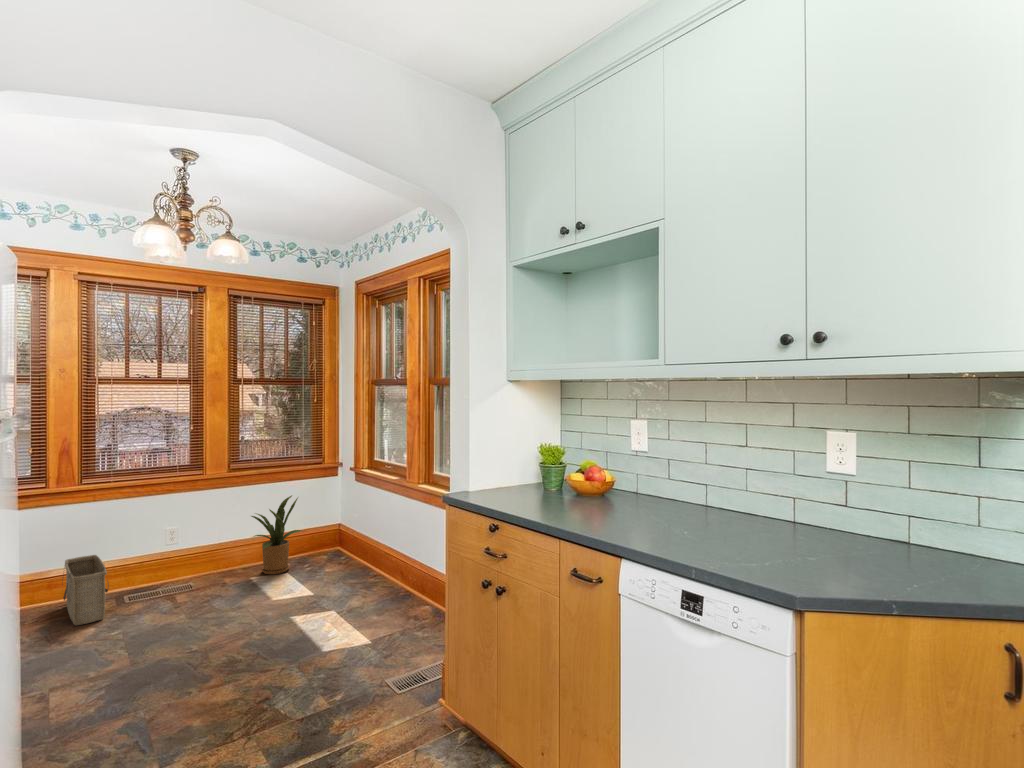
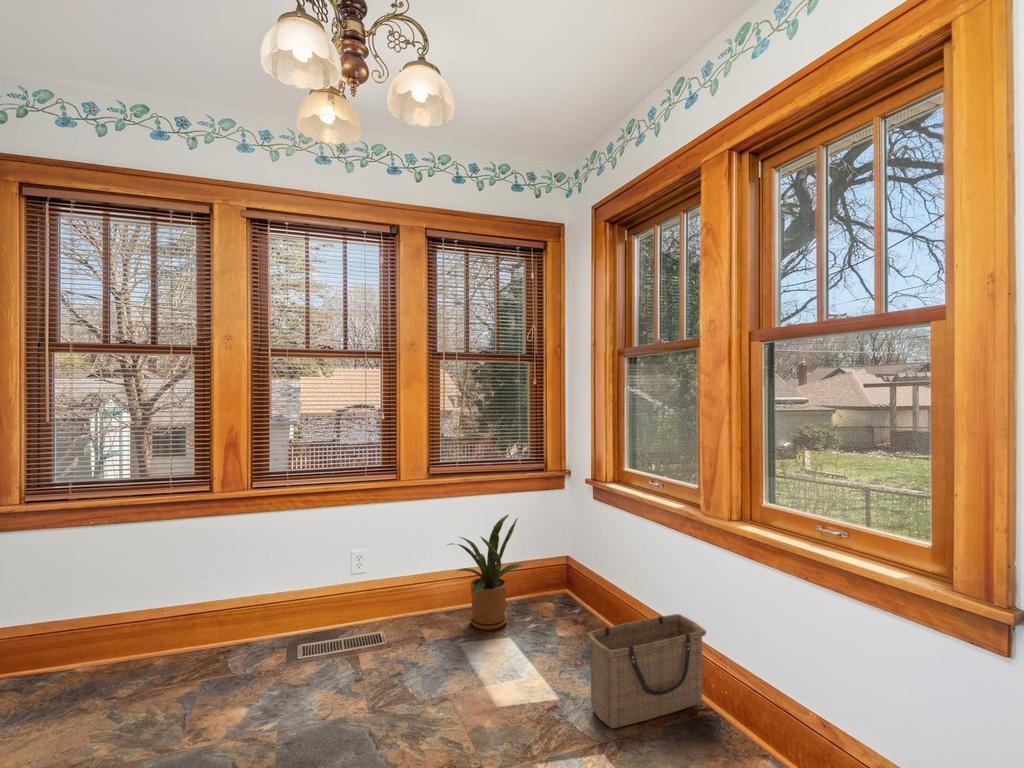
basket: present [63,555,108,625] -> present [587,614,706,728]

